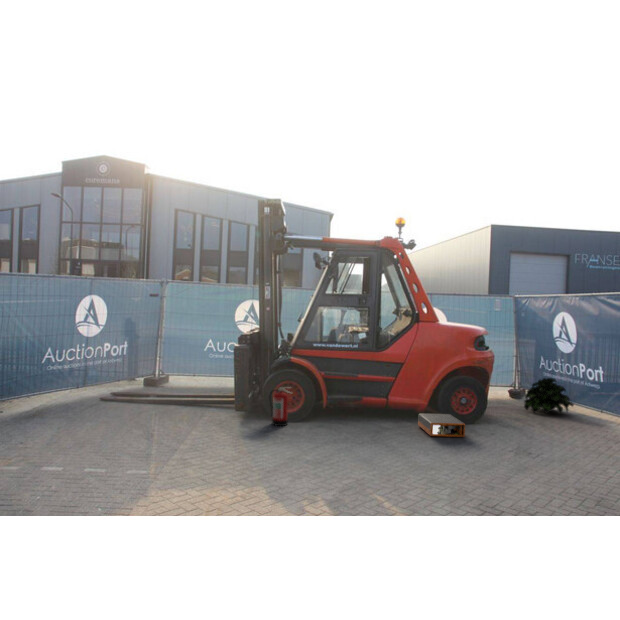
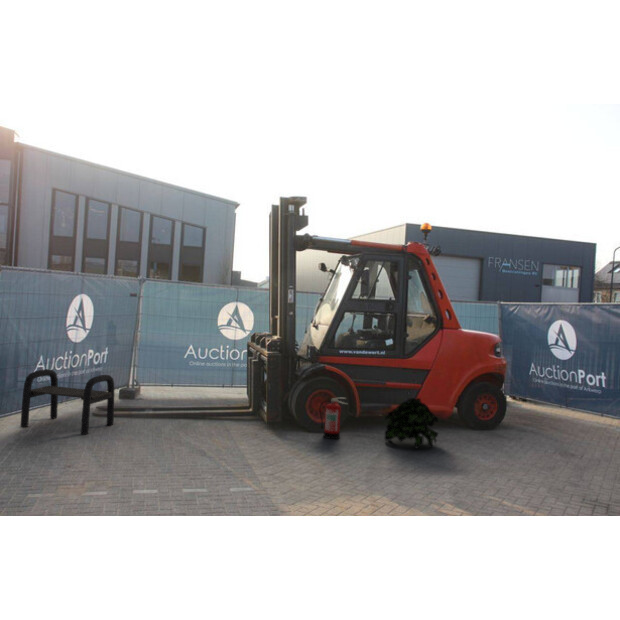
bench: none [30,359,104,414] -> present [21,369,114,435]
potted plant: present [524,378,574,413] -> present [385,398,438,448]
storage box: present [418,413,465,437] -> none [460,421,512,442]

